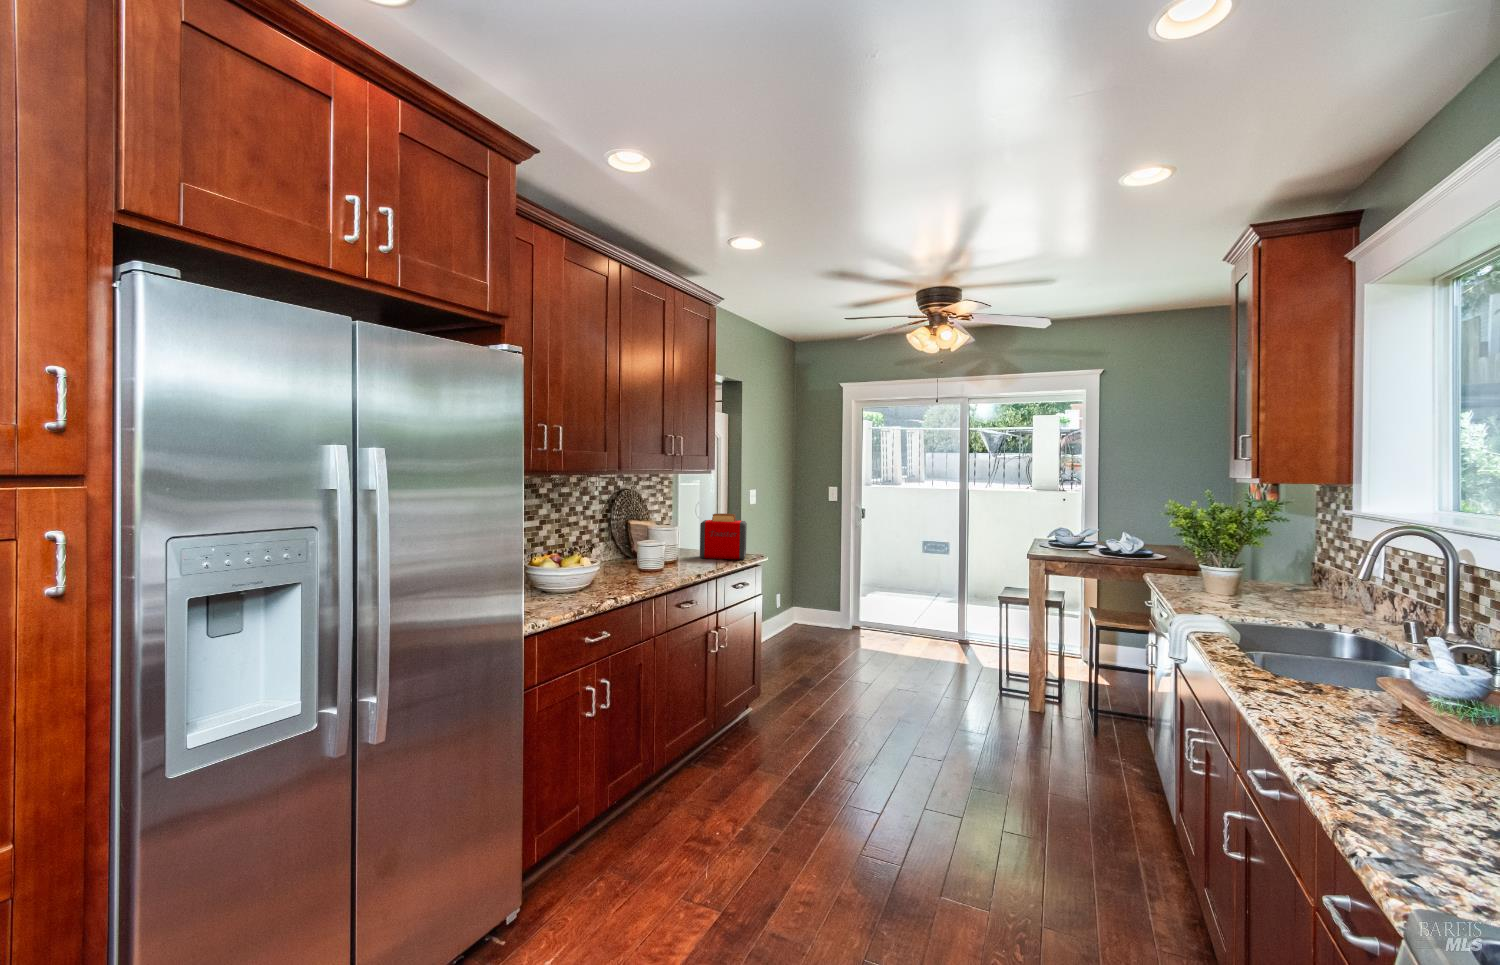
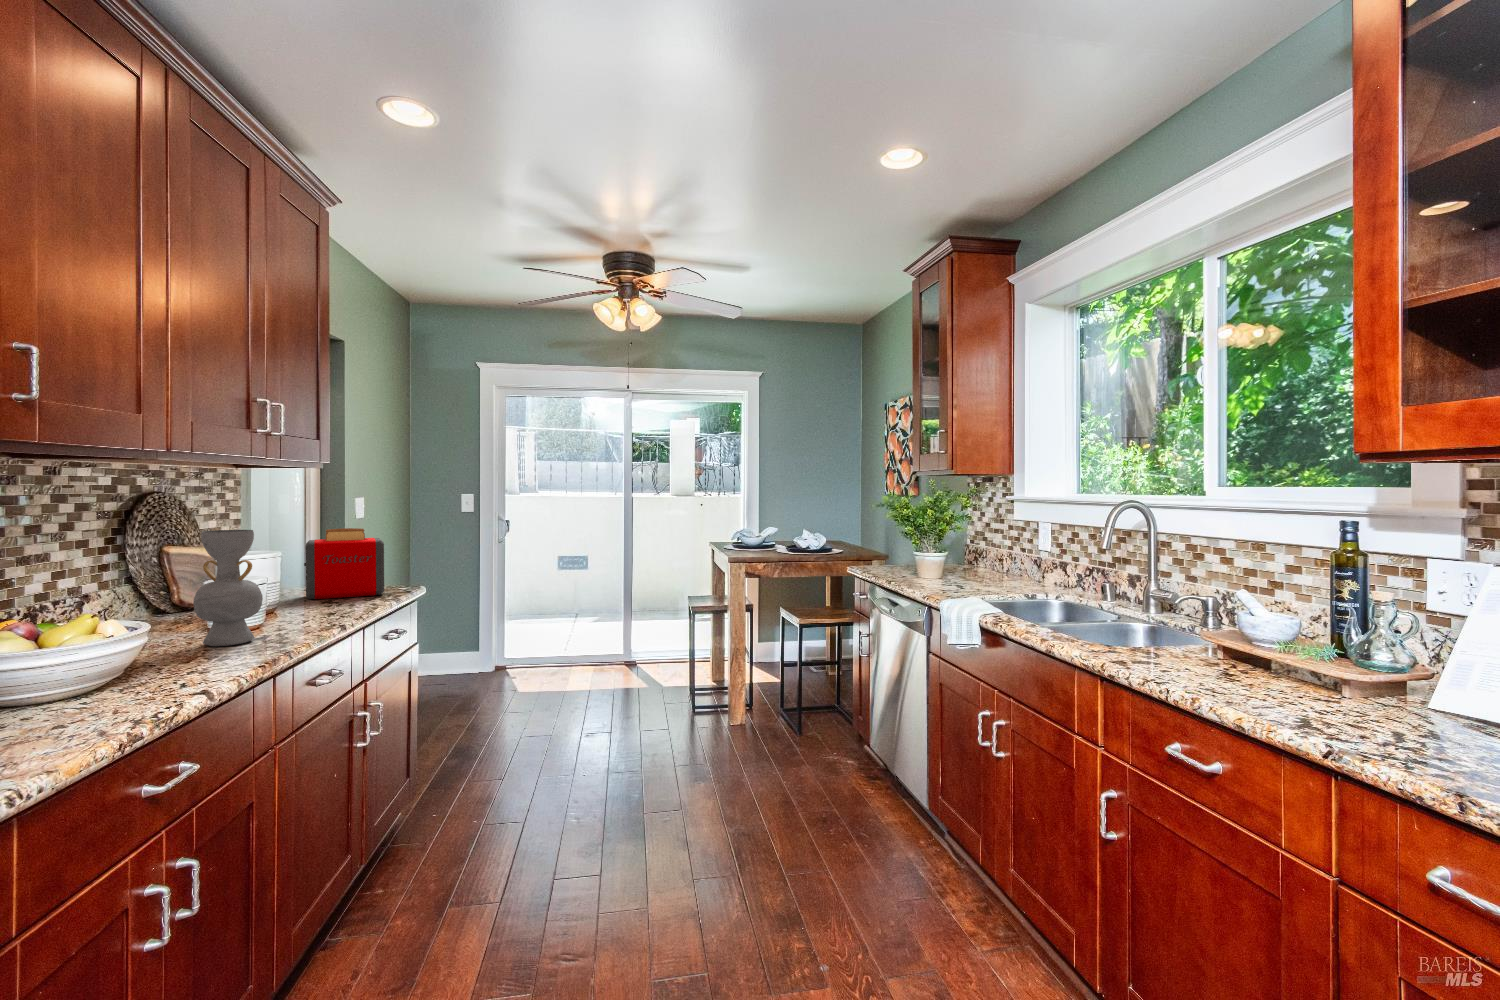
decorative vase: none [628,513,661,580] -> present [193,530,263,646]

